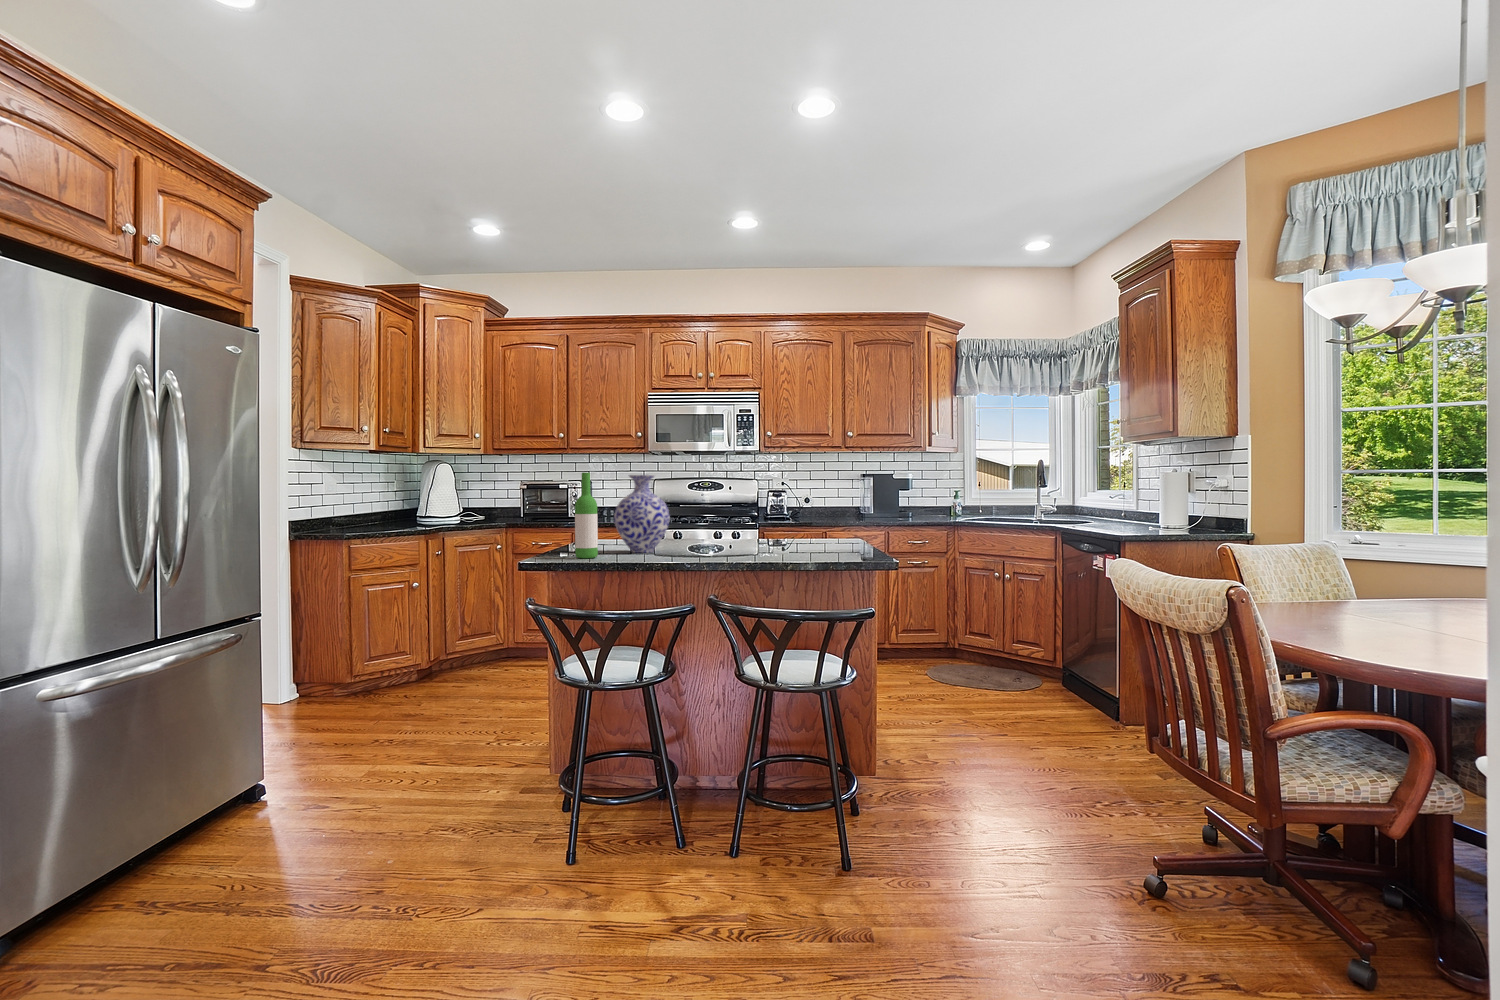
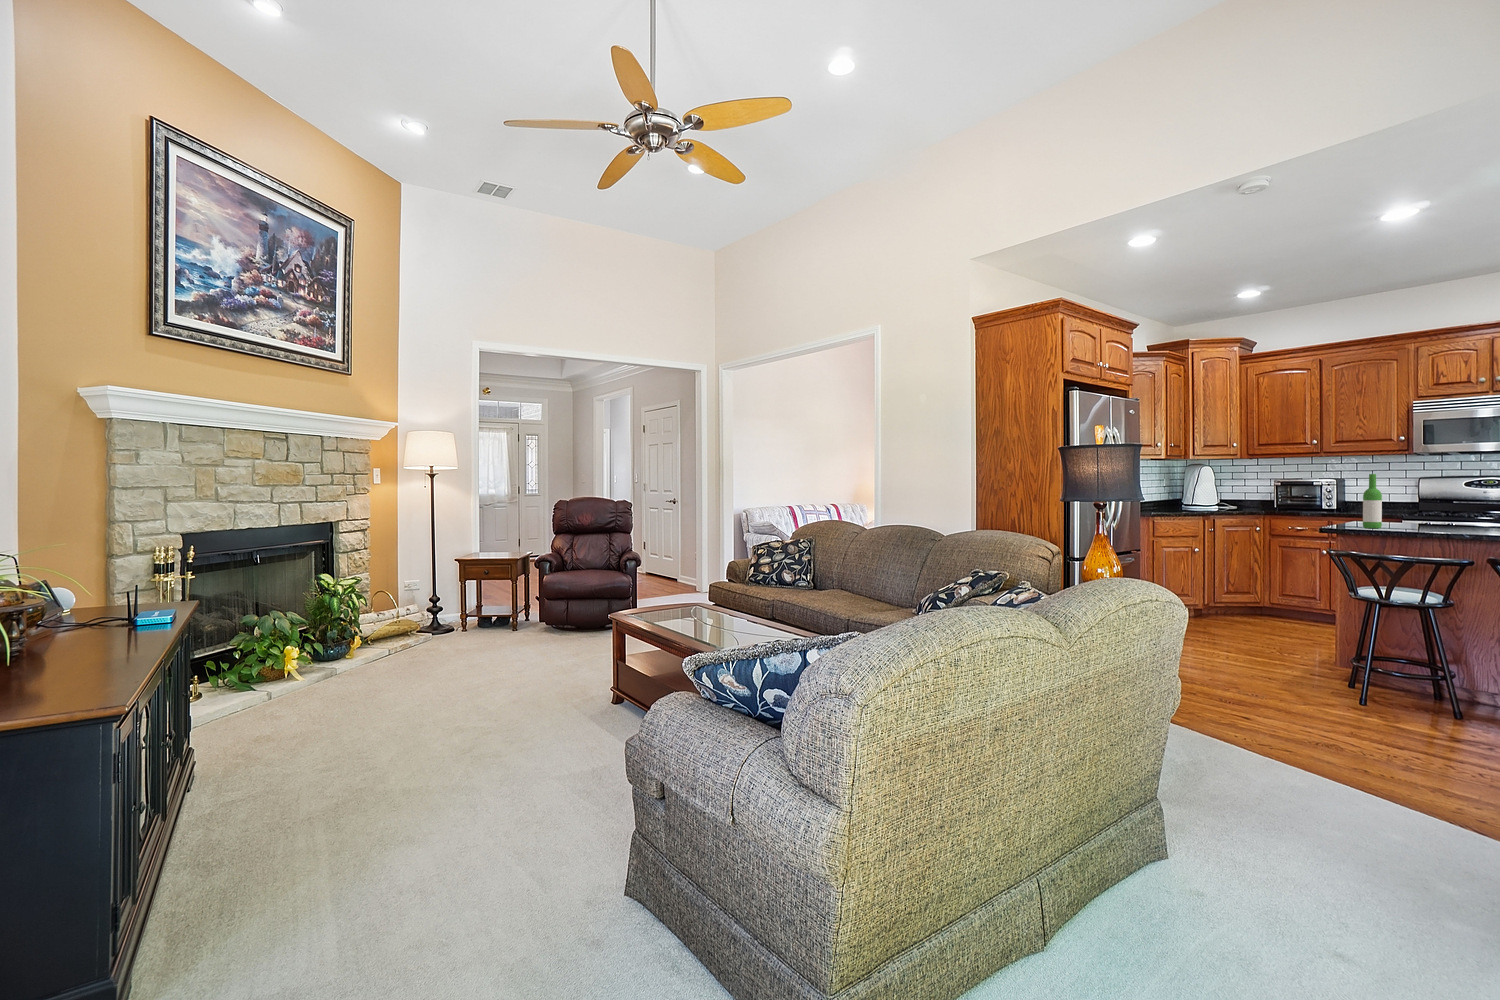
vase: present [614,475,670,553] -> none [1393,475,1446,529]

